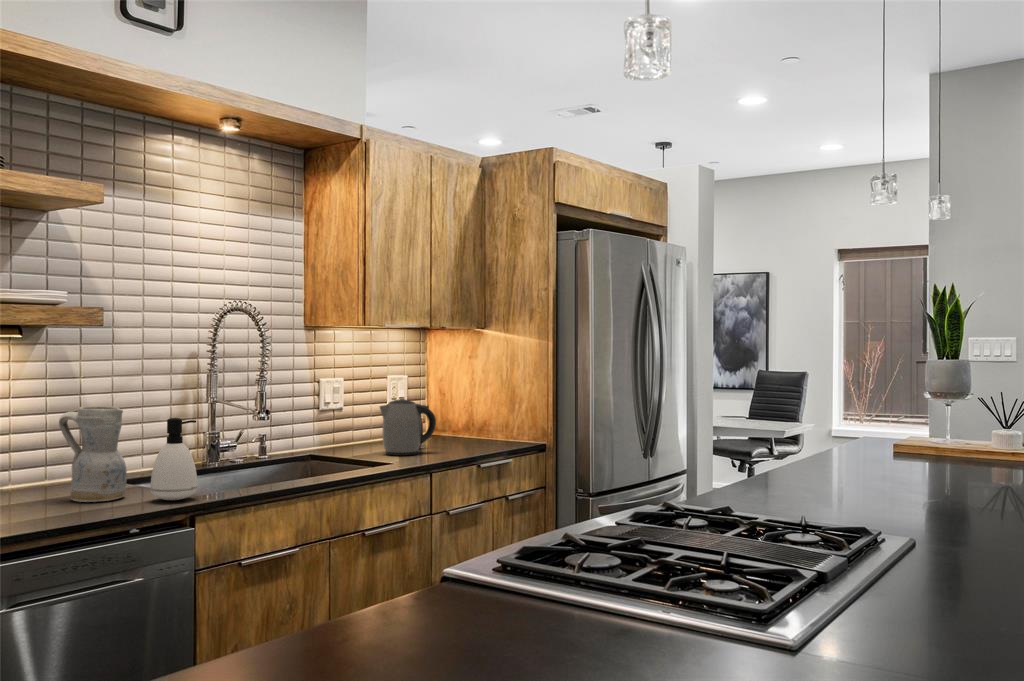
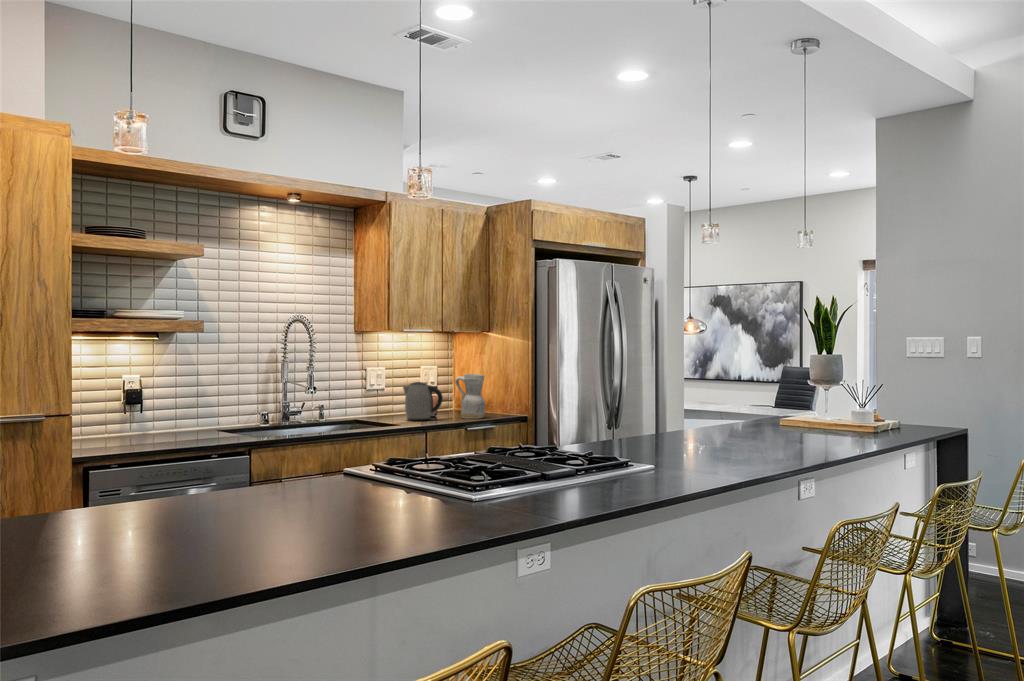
ceramic pitcher: present [59,406,127,502] -> present [455,374,485,418]
soap dispenser: present [151,418,197,500] -> none [226,389,255,439]

